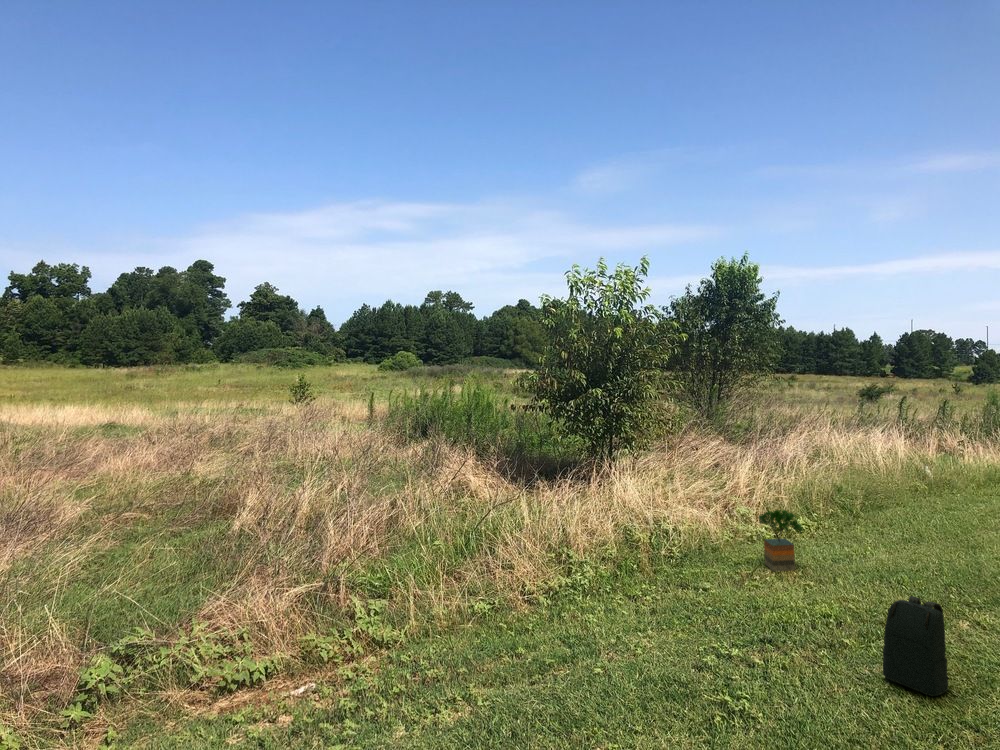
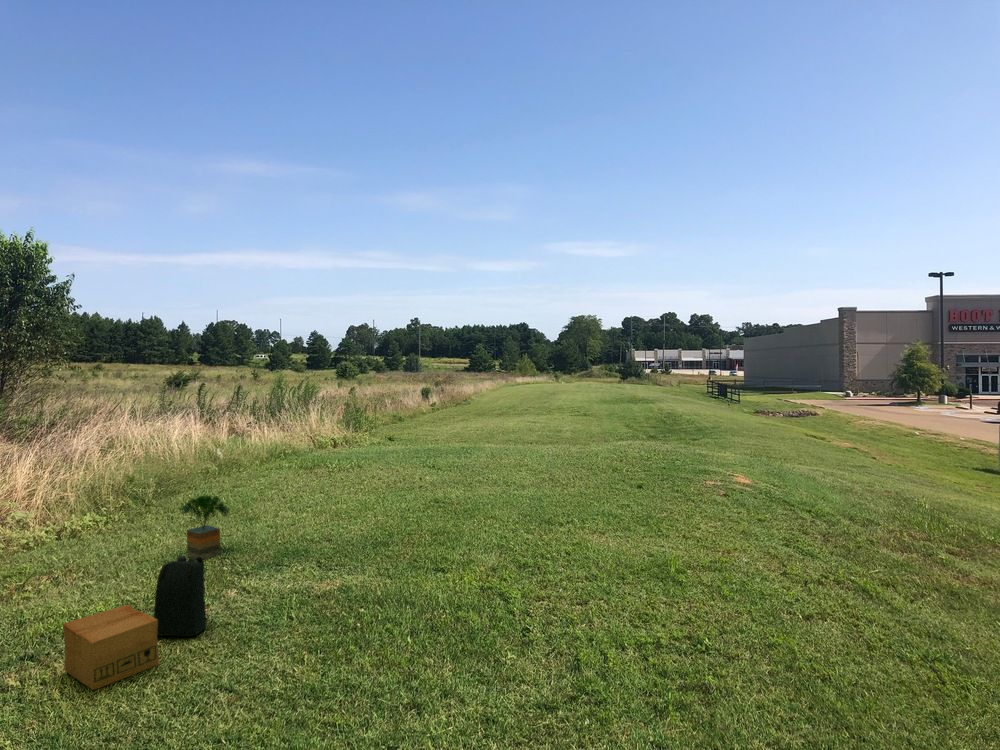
potted tree: present [758,510,803,571] -> present [182,495,229,560]
cardboard box: none [791,635,894,720] -> present [63,605,159,690]

